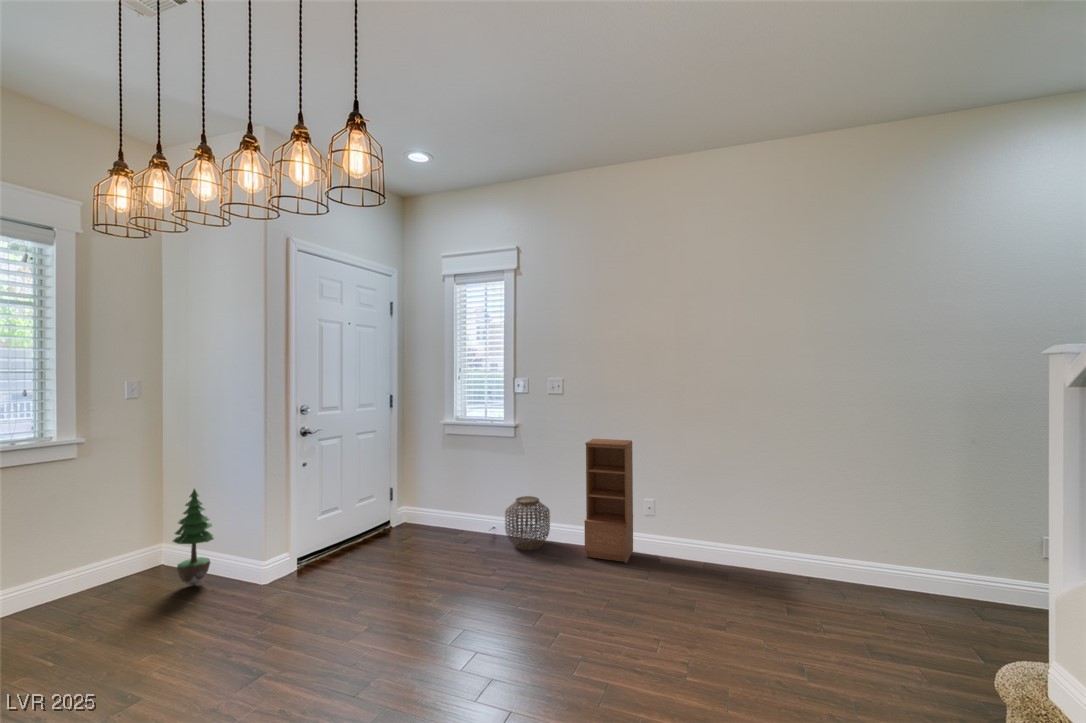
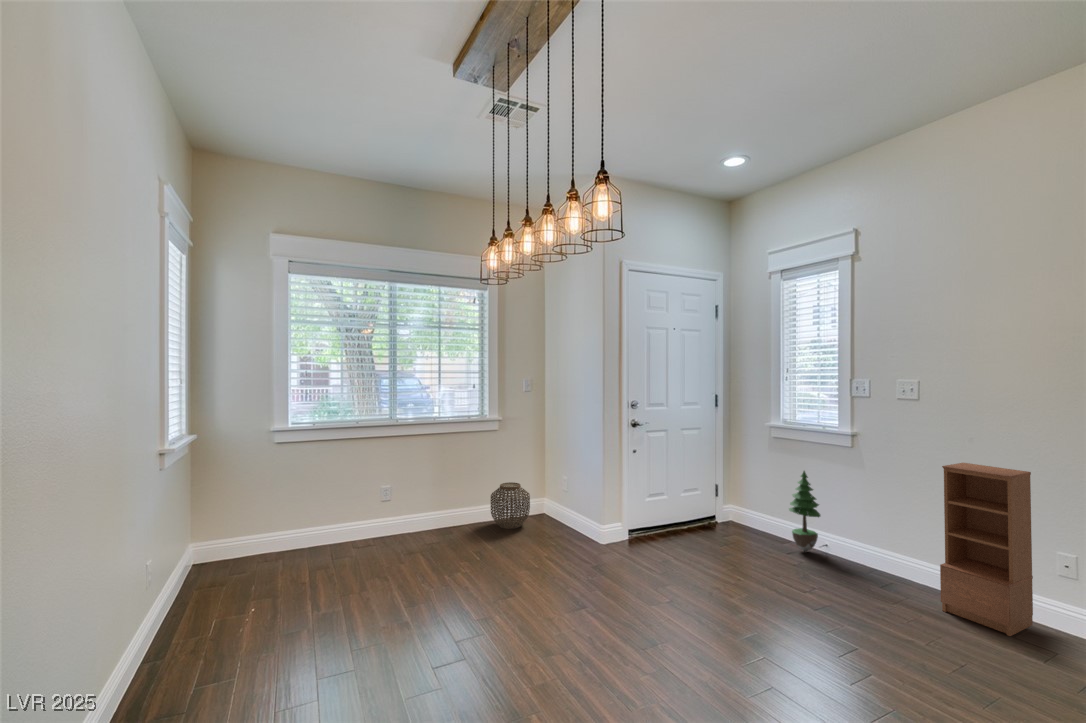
potted tree: present [173,489,213,586] -> present [789,471,820,551]
woven basket: present [505,496,550,550] -> present [491,482,530,529]

